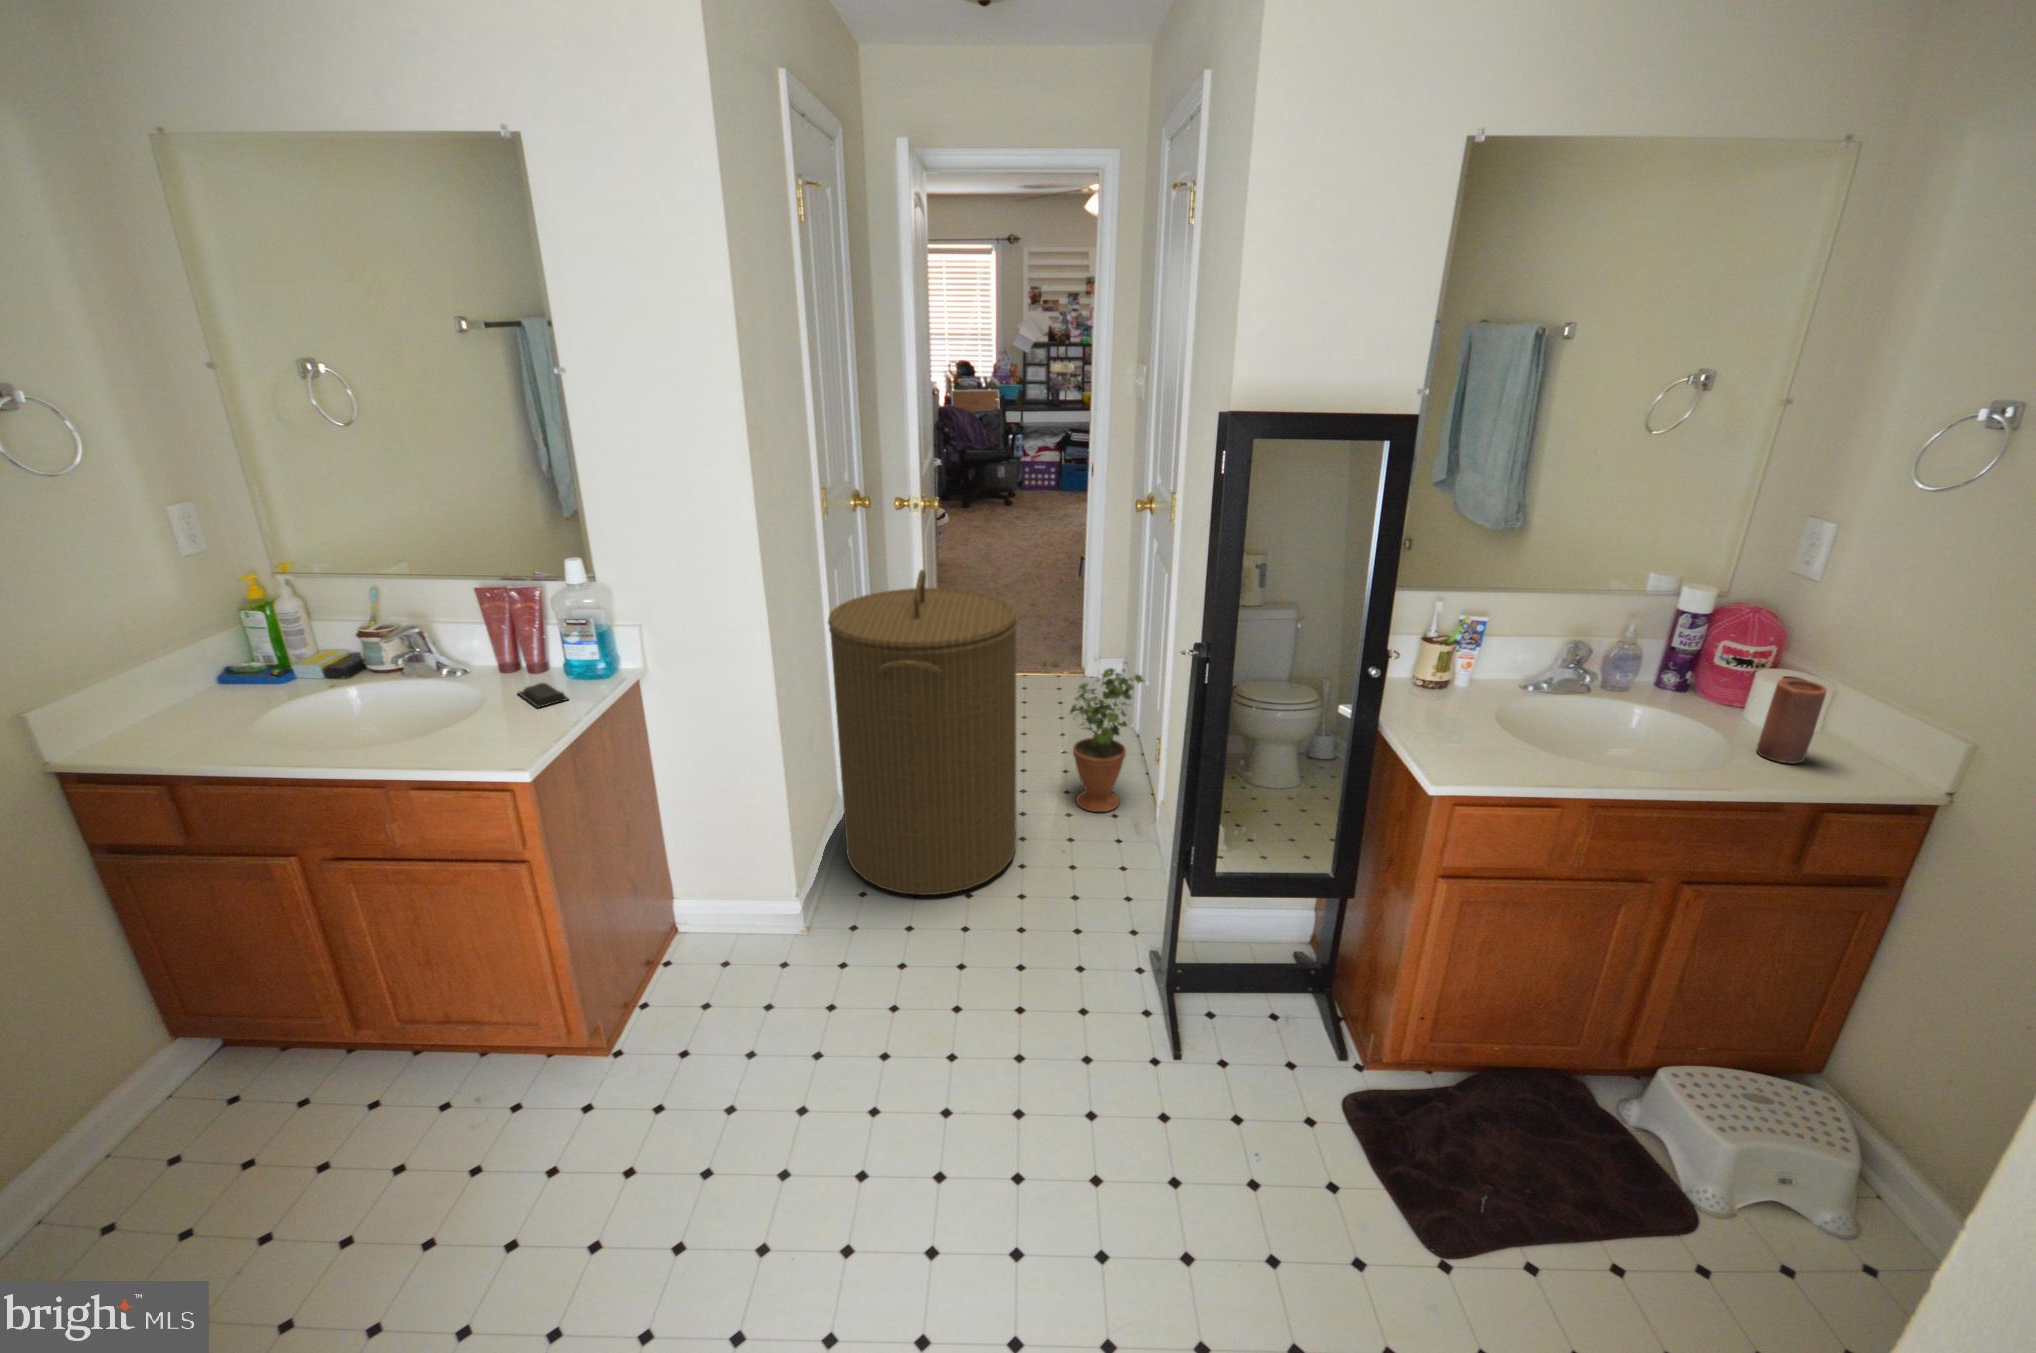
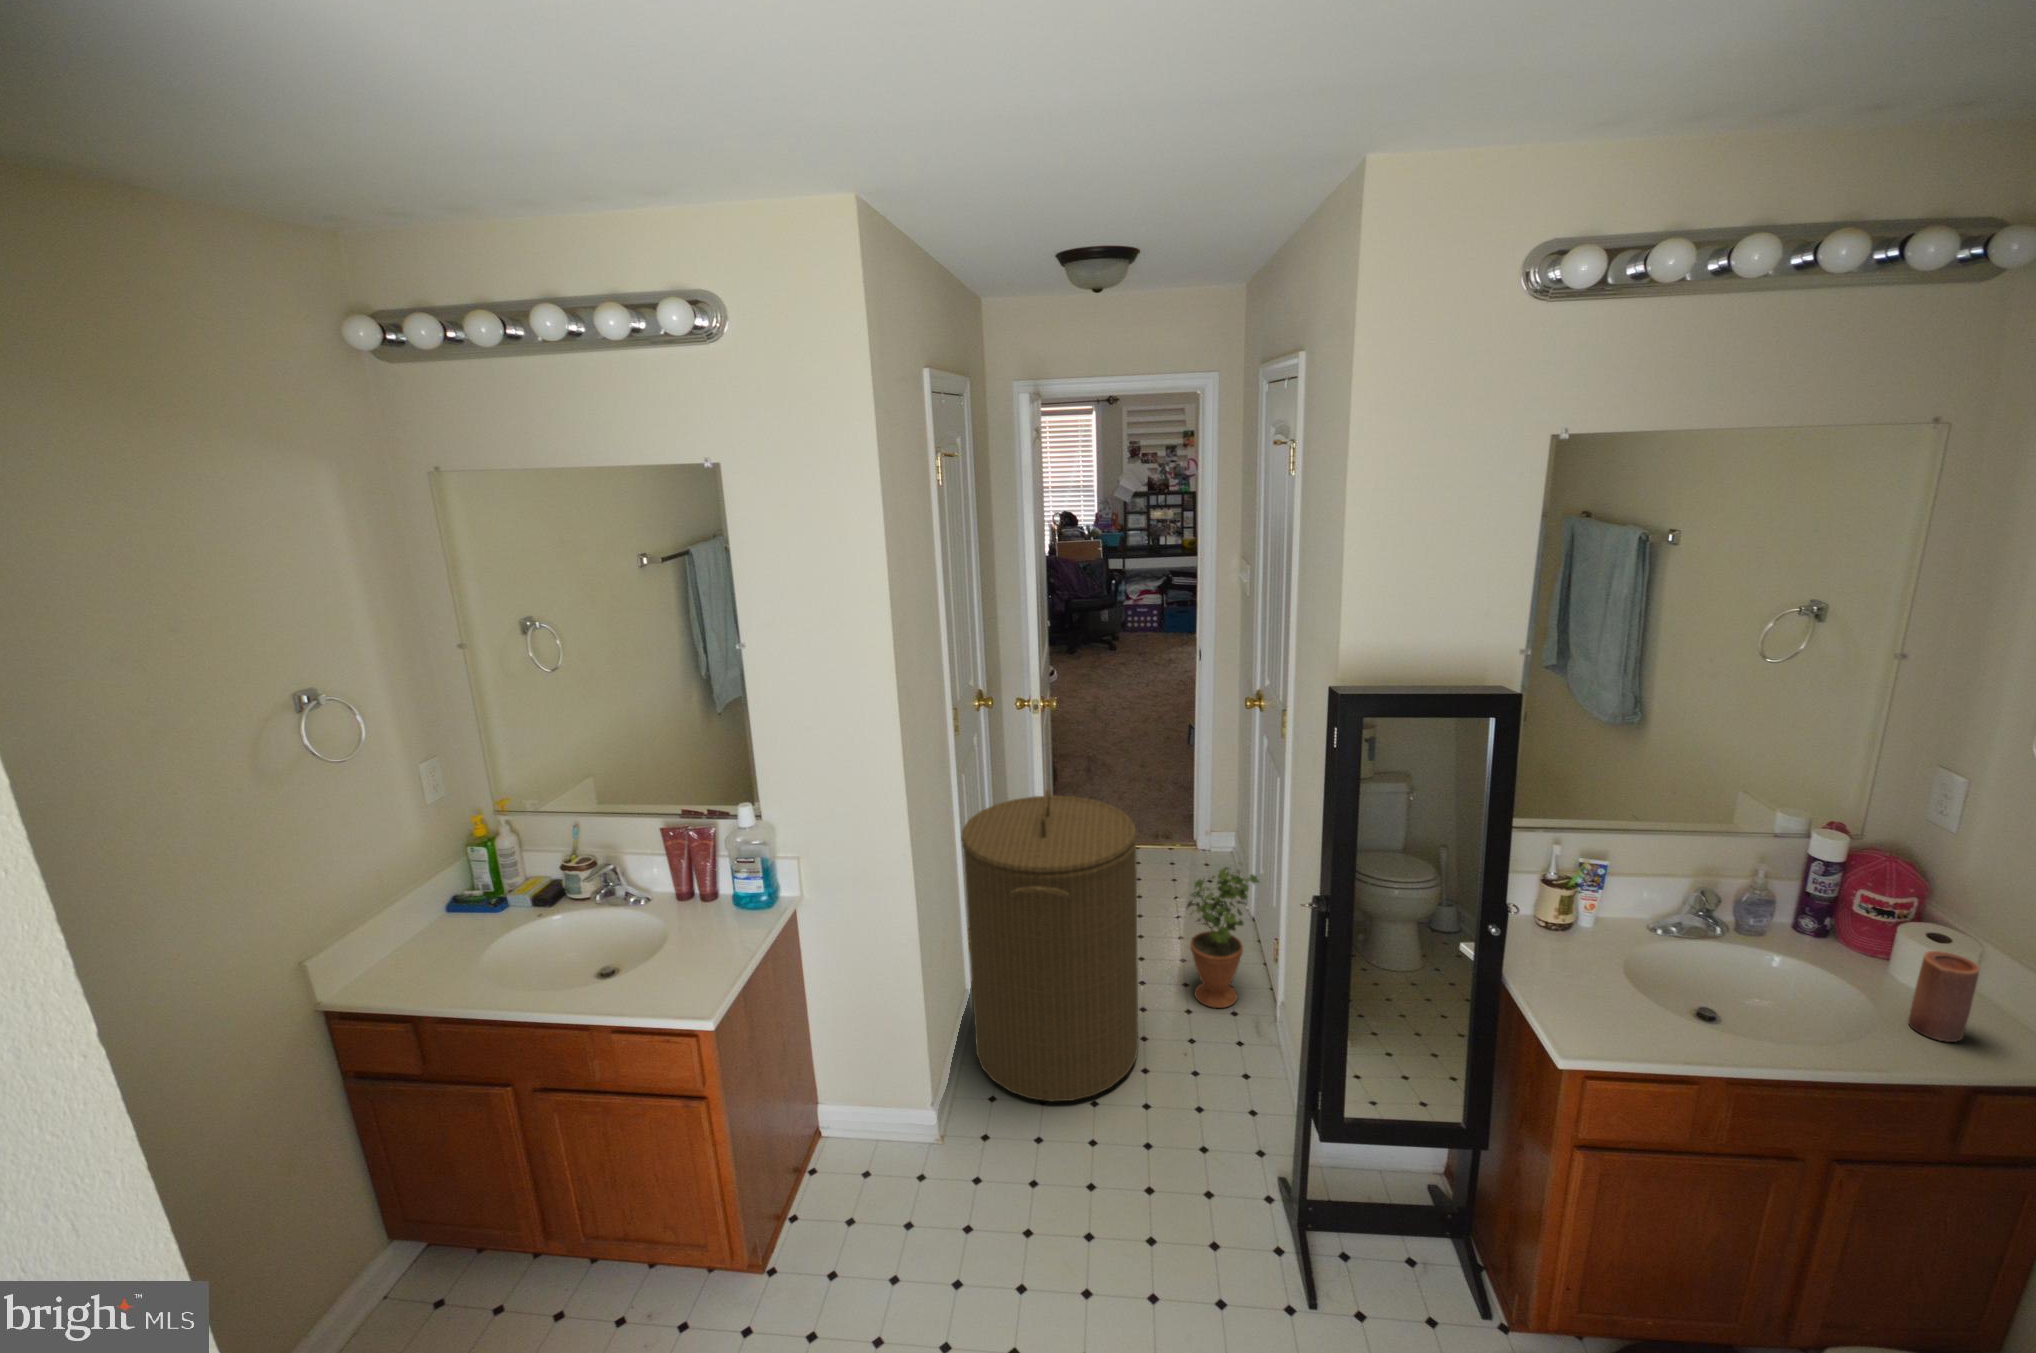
soap bar: present [517,683,569,707] -> none [694,917,740,946]

